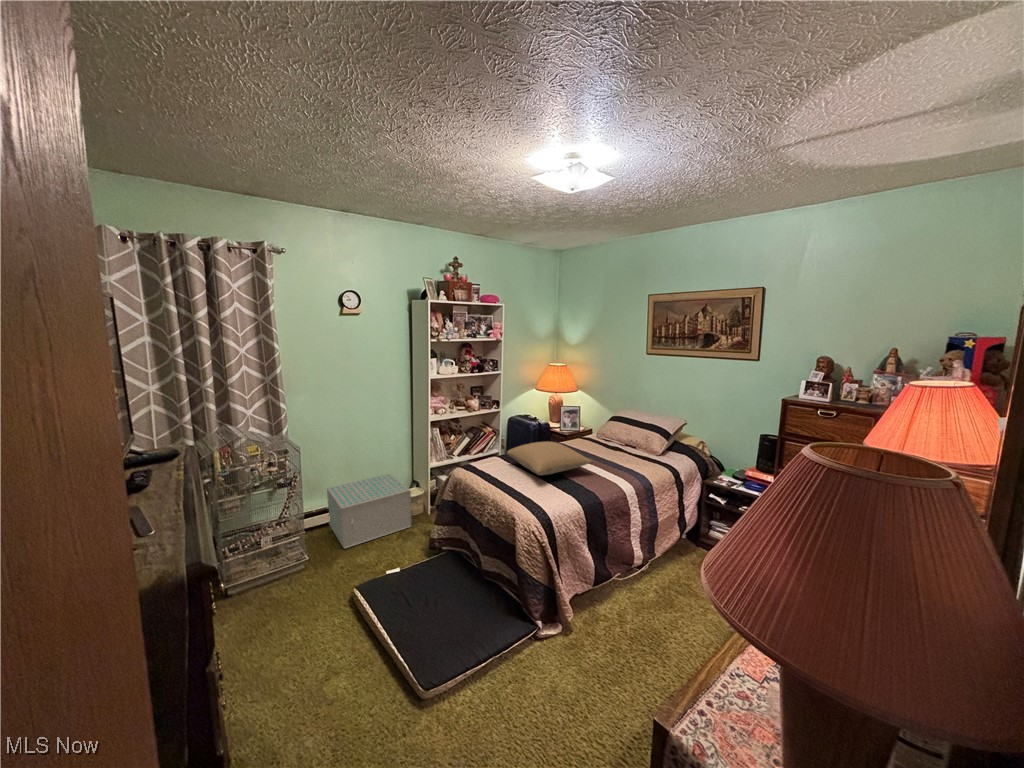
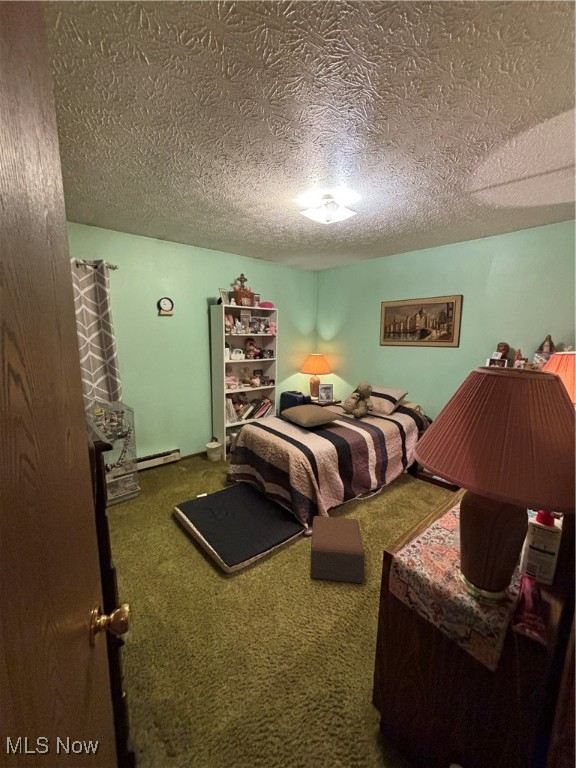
teddy bear: none [592,407,637,459] -> present [342,381,373,417]
storage box: present [327,474,411,548] -> none [150,432,212,483]
footstool: none [543,615,623,726] -> present [310,516,365,583]

